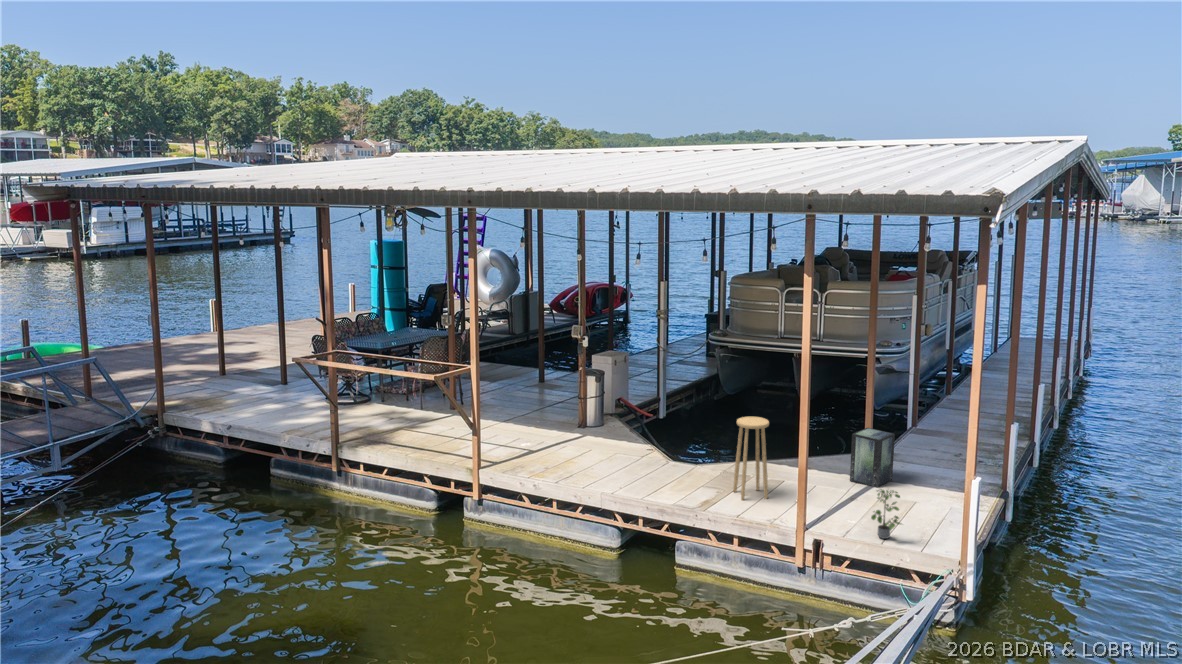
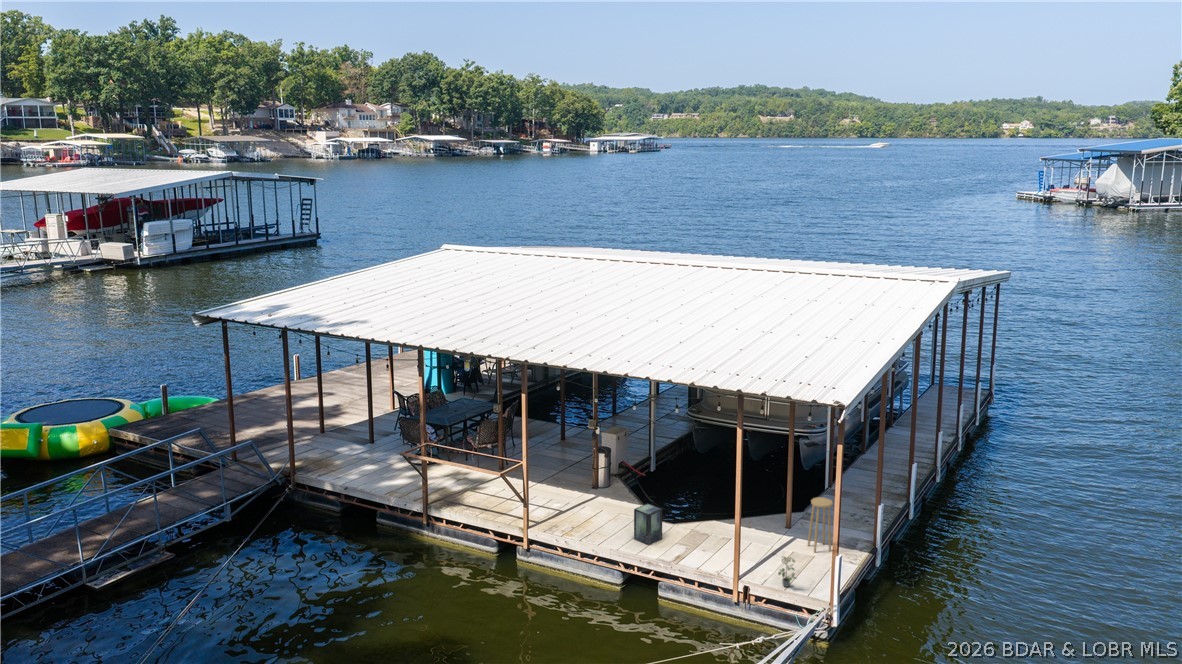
stool: present [733,417,769,501] -> present [808,497,833,553]
storage box: present [850,428,895,488] -> present [634,503,662,545]

